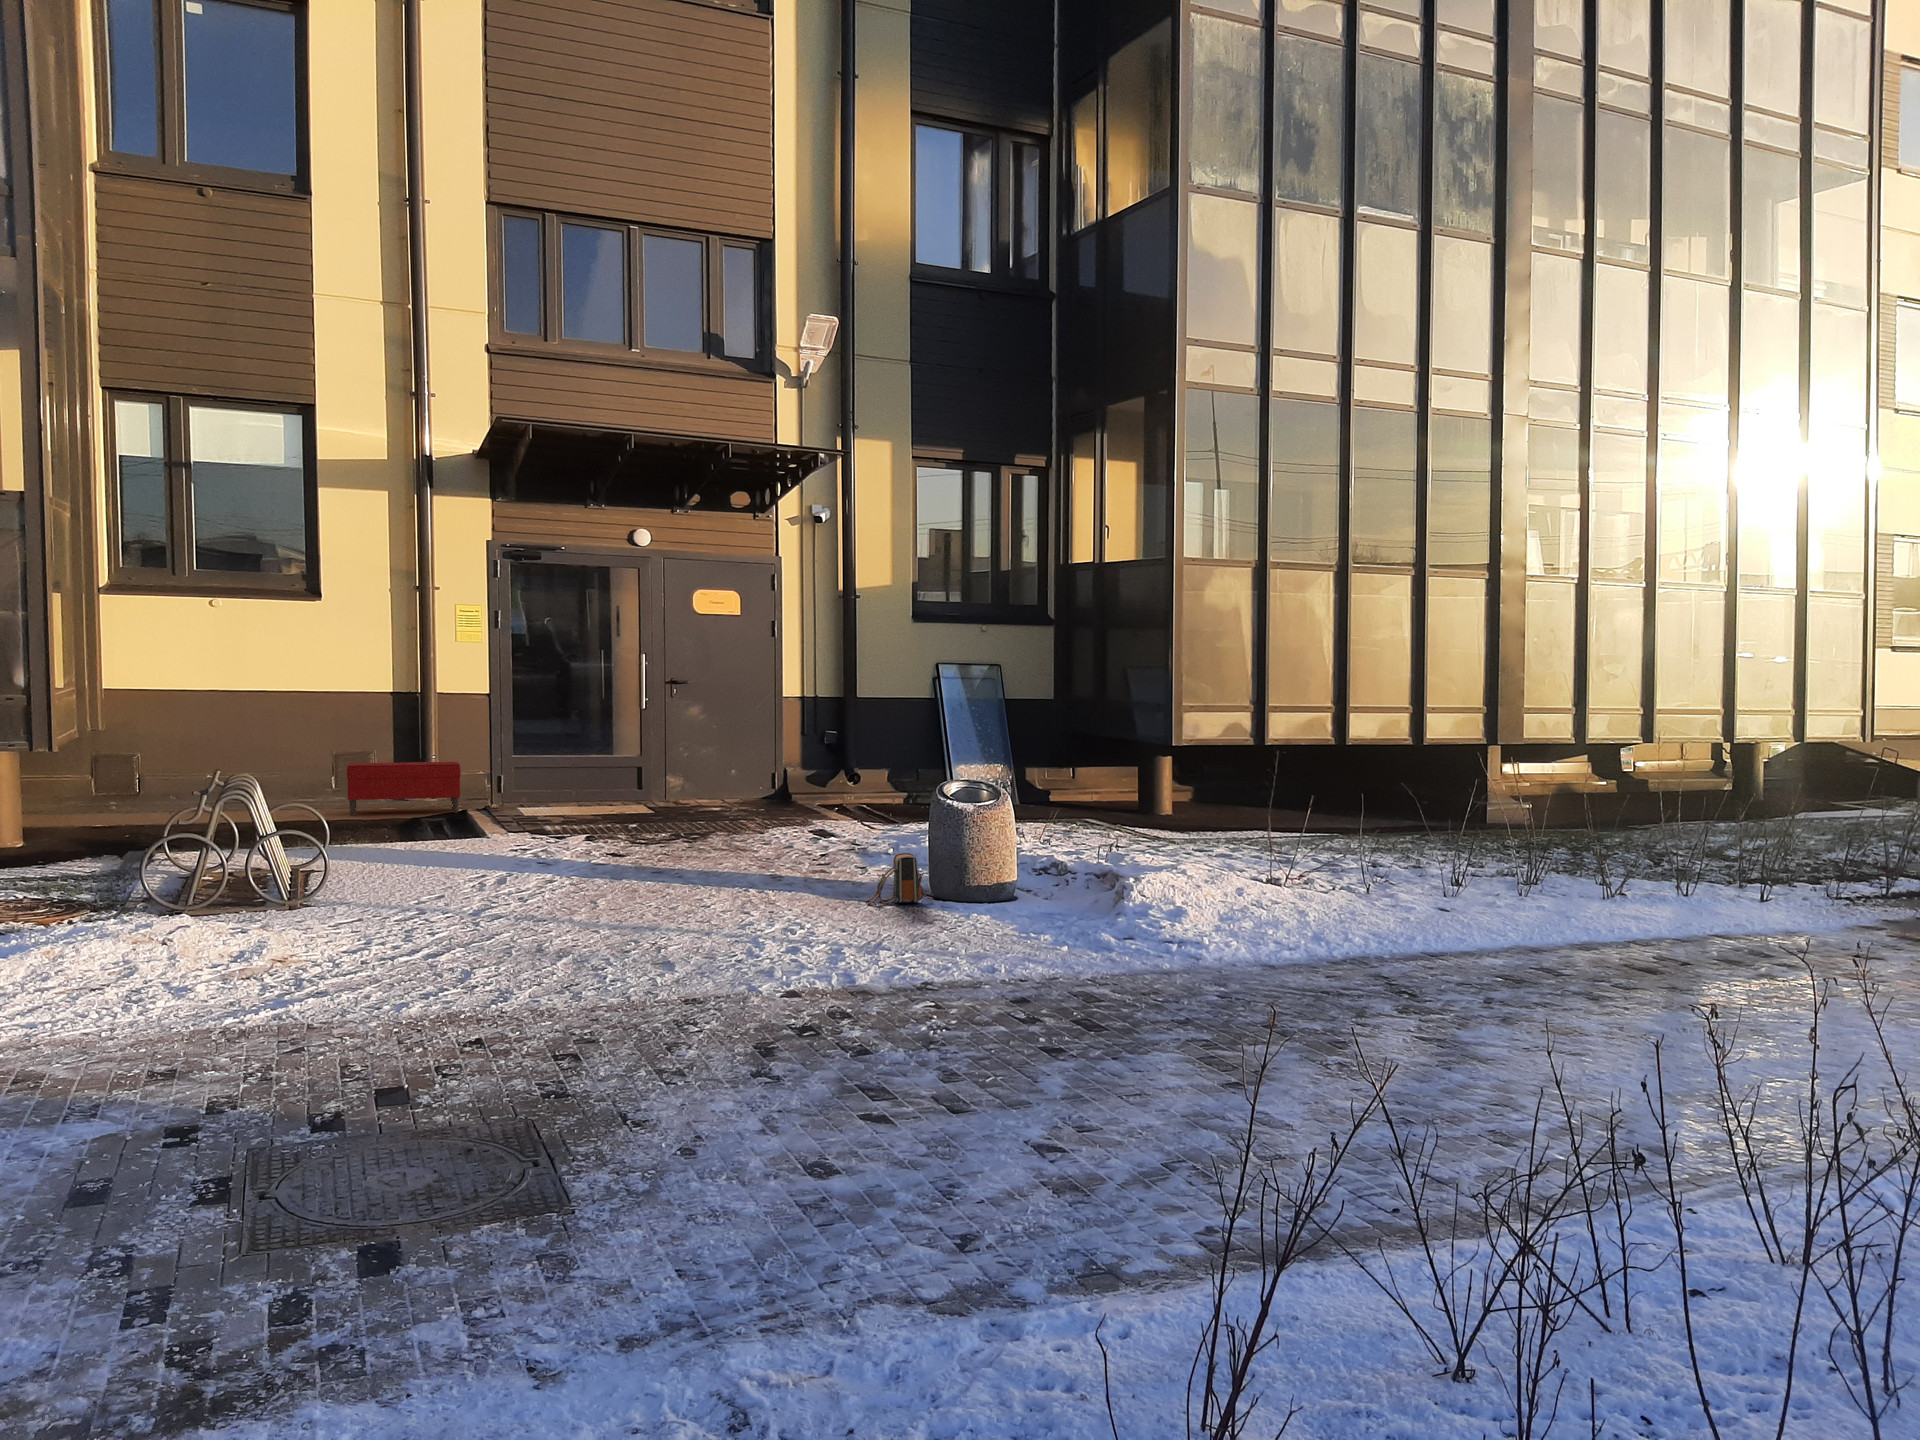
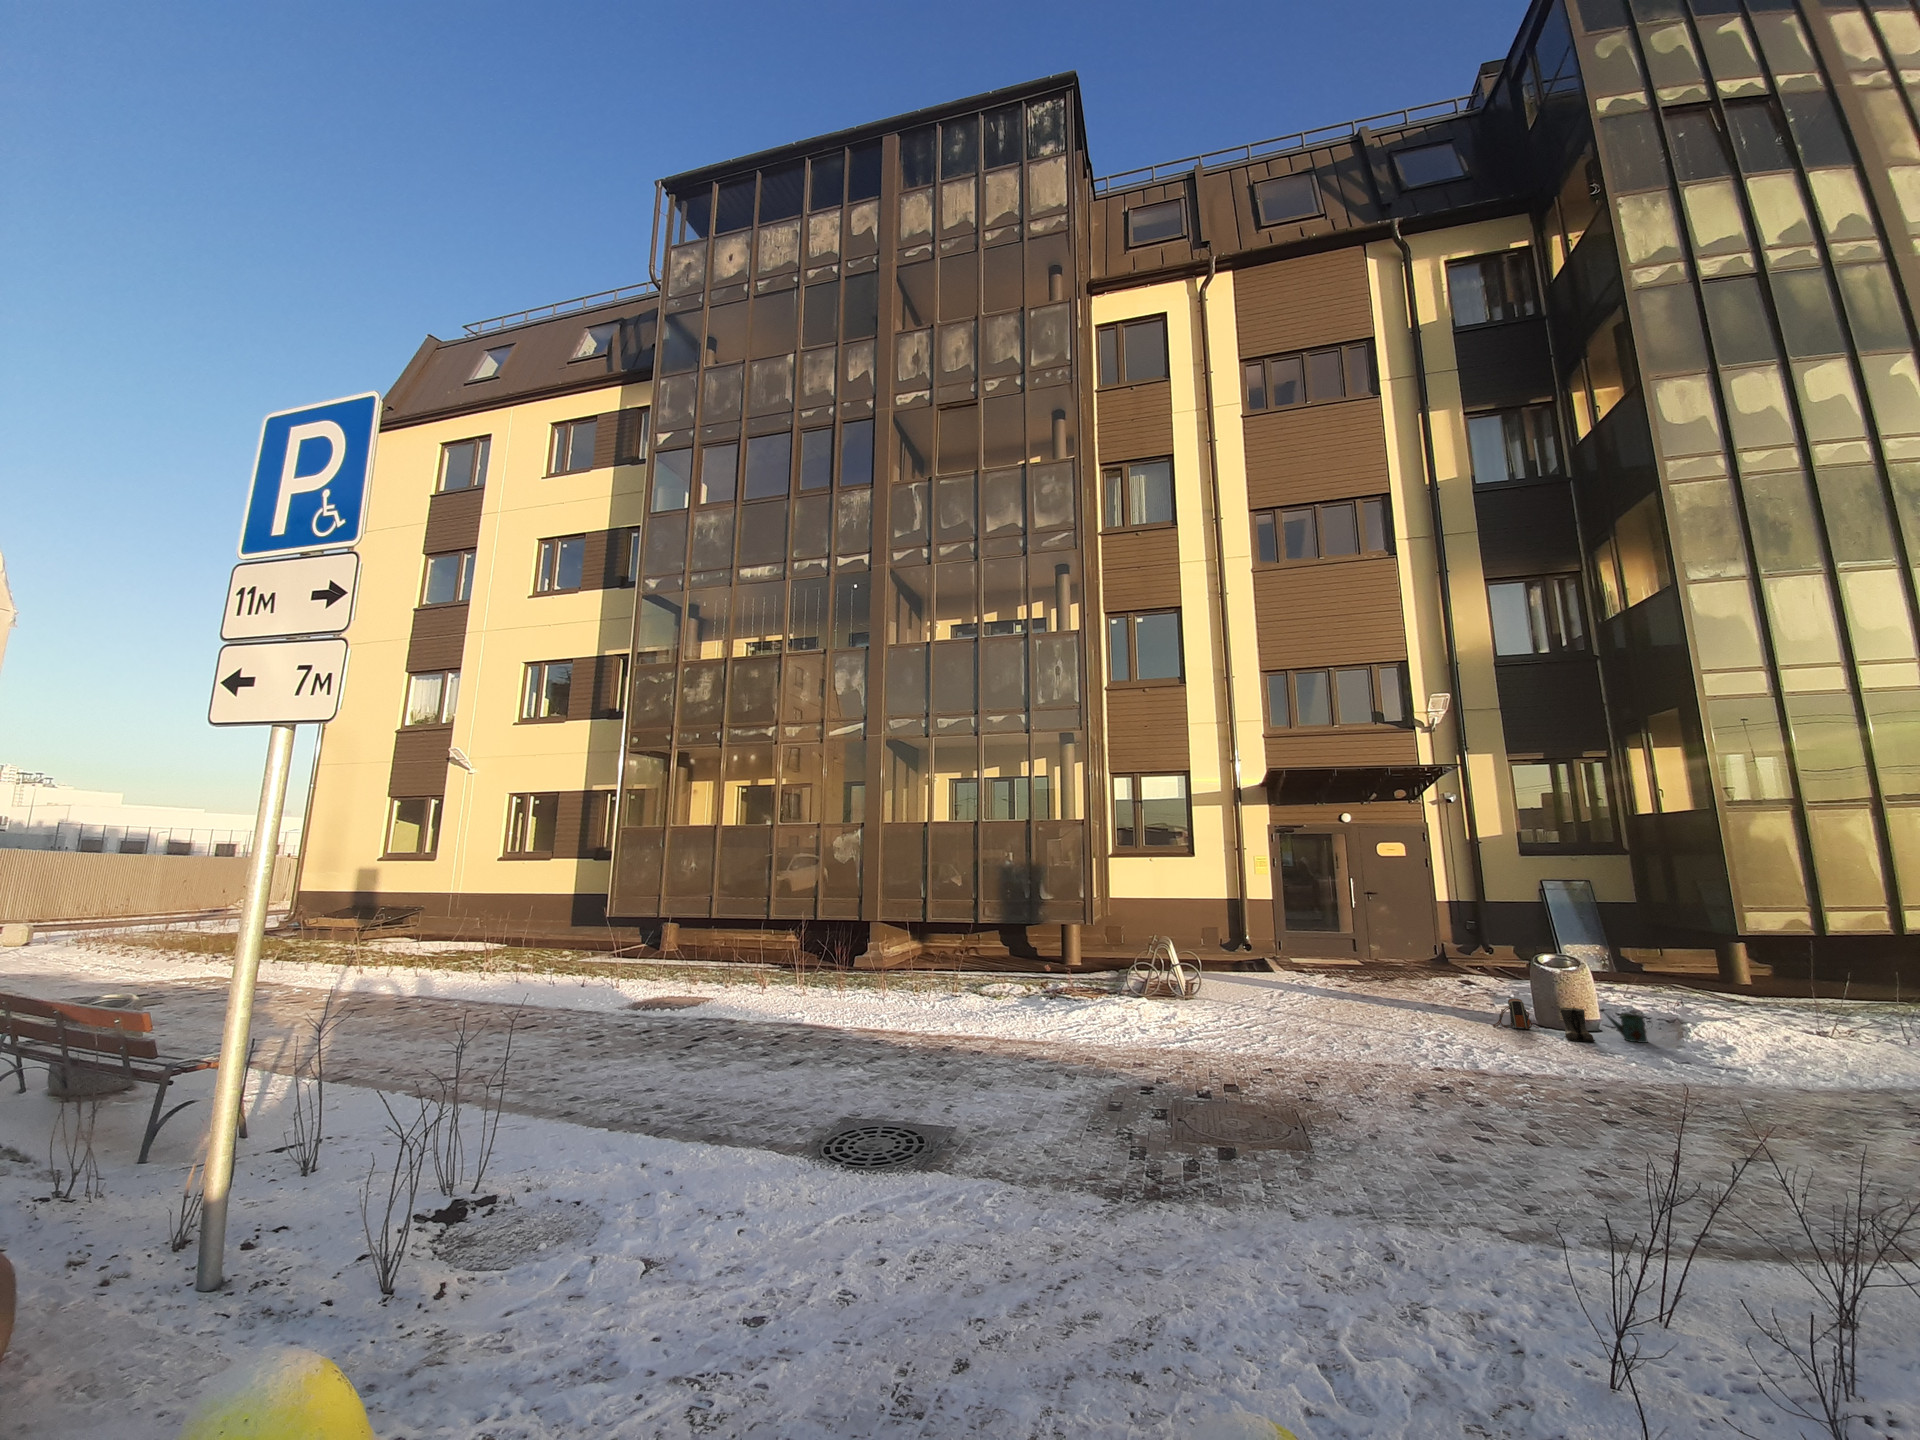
bench: present [347,762,461,816] -> none [1208,931,1261,957]
watering can: none [1016,857,1082,906] -> present [1600,1009,1647,1043]
boots: none [967,861,1011,914] -> present [1559,1007,1595,1042]

